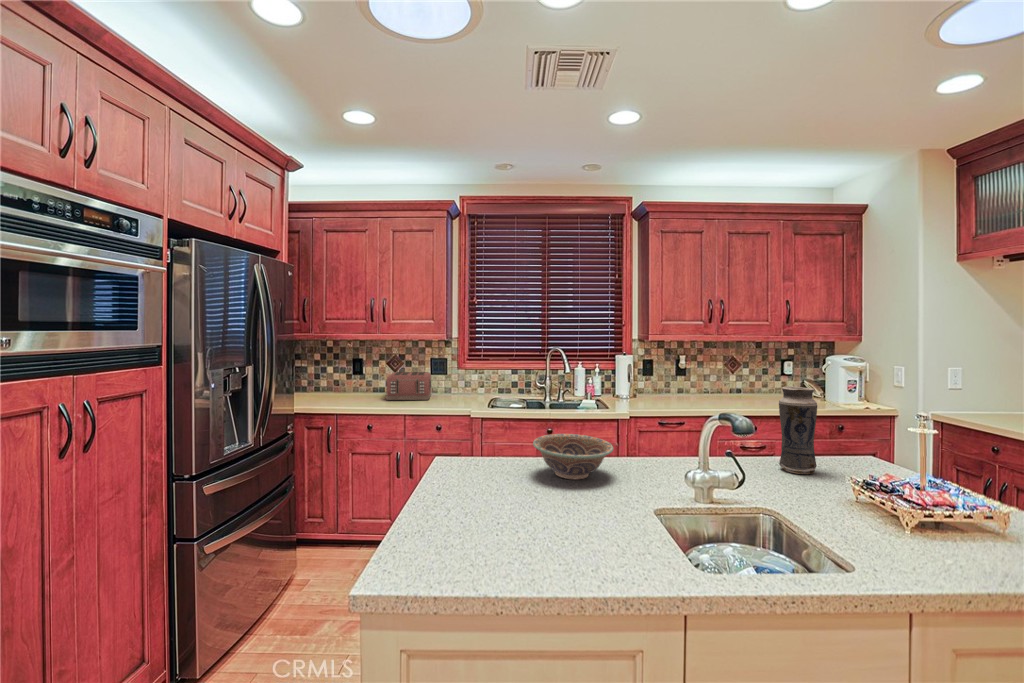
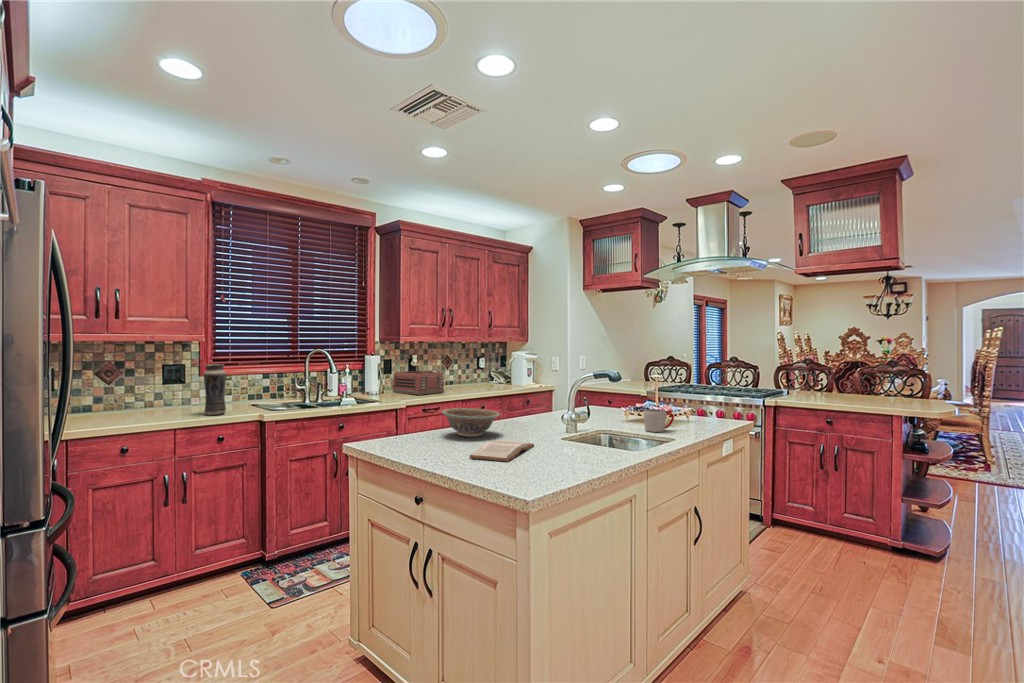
toaster: present [386,372,431,400] -> present [393,371,444,395]
vase: present [779,386,817,474] -> present [204,364,226,415]
book: none [467,495,599,539] -> present [470,440,534,461]
mug: none [882,497,972,556] -> present [644,409,674,432]

